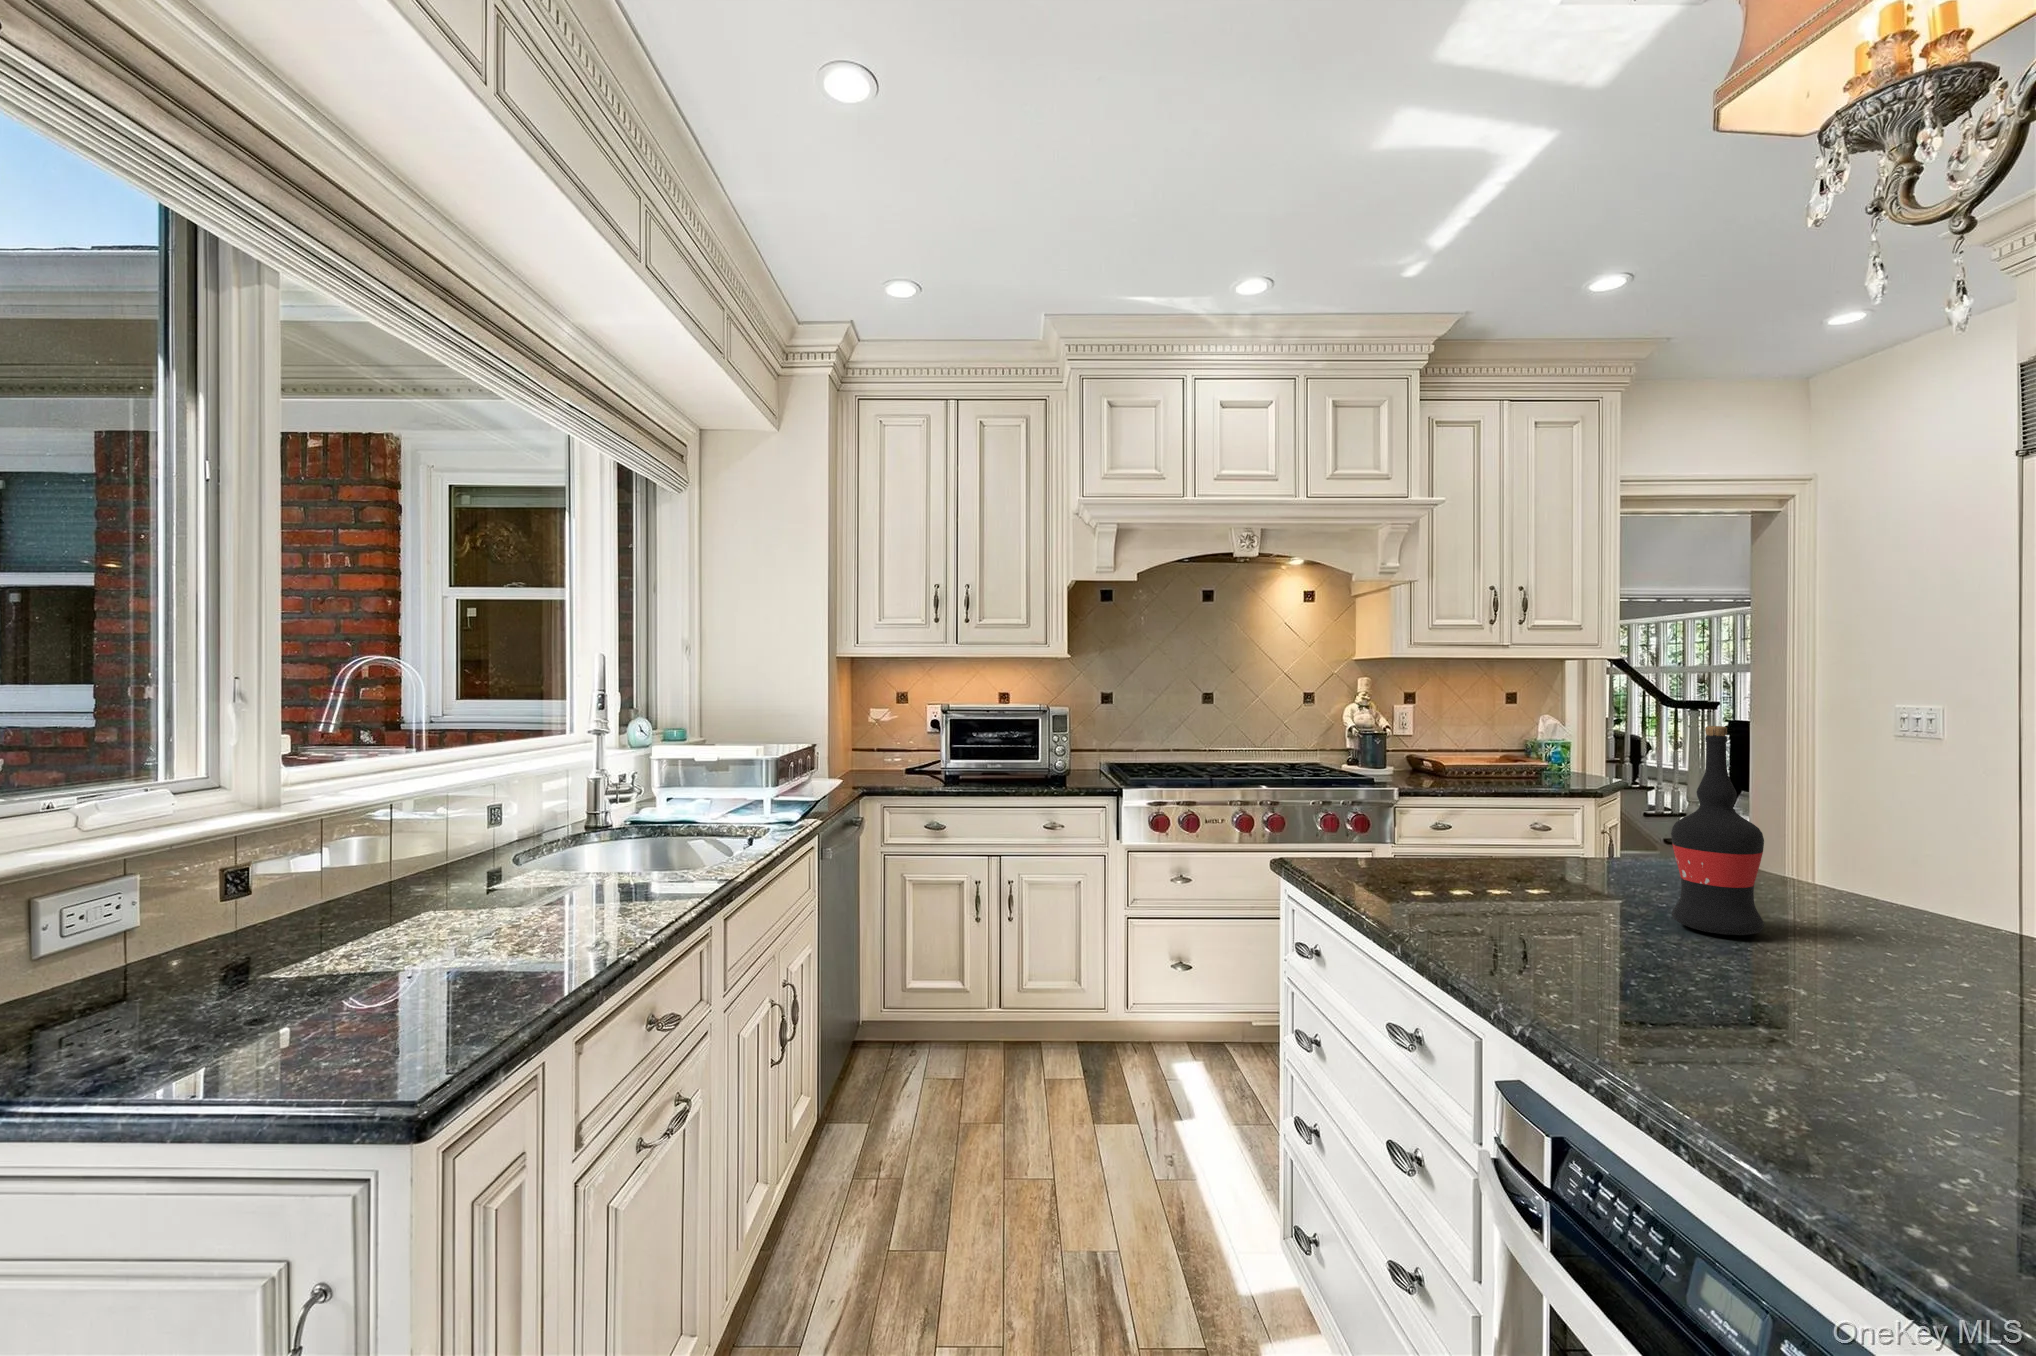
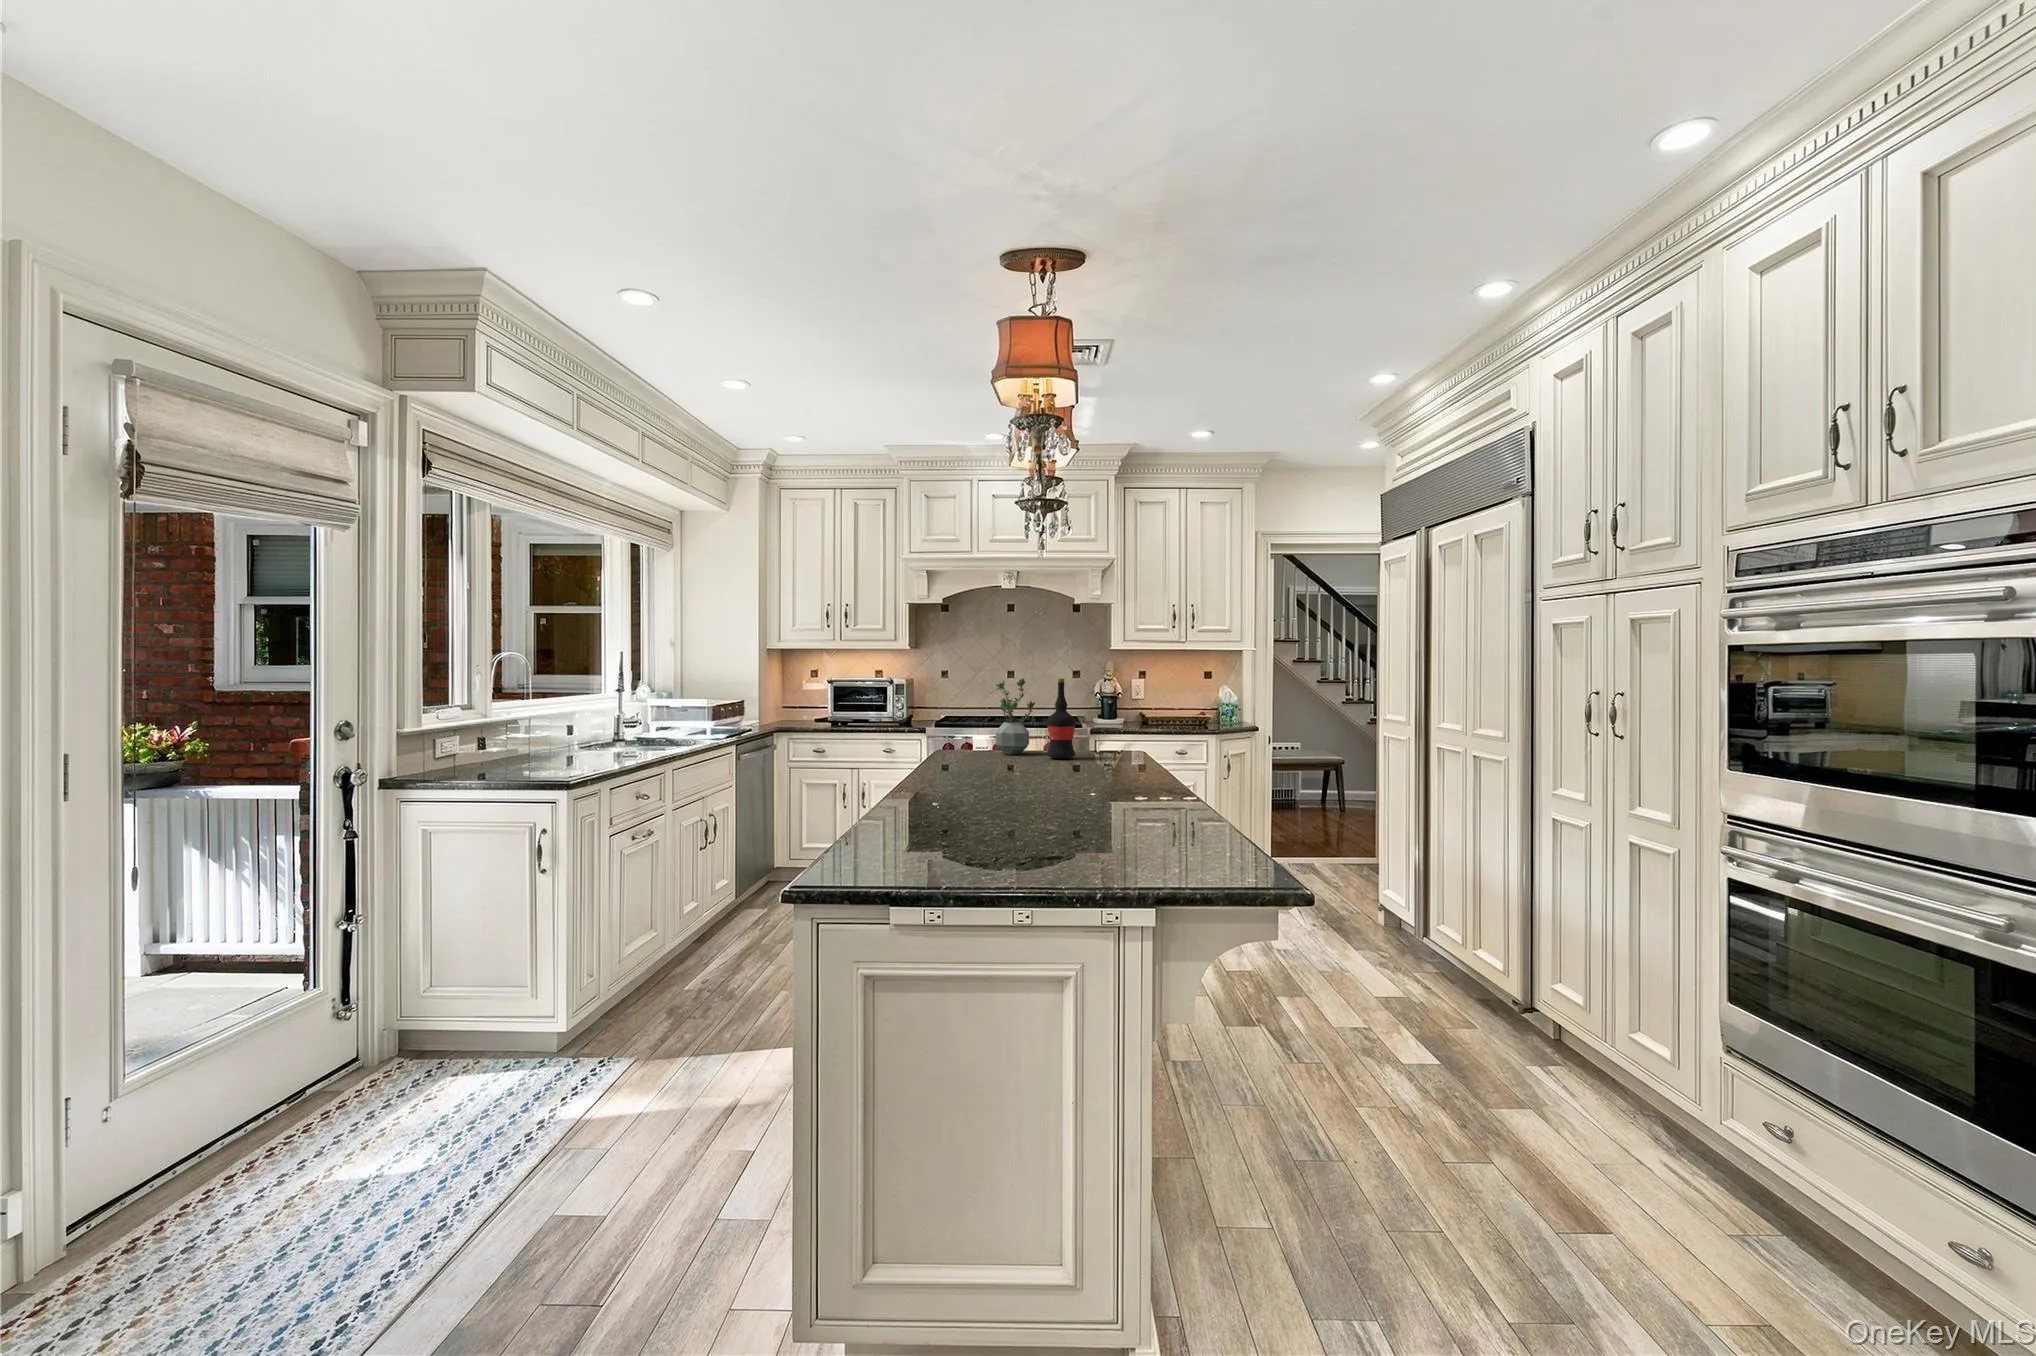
potted plant: none [1474,722,1614,907] -> present [996,678,1035,755]

